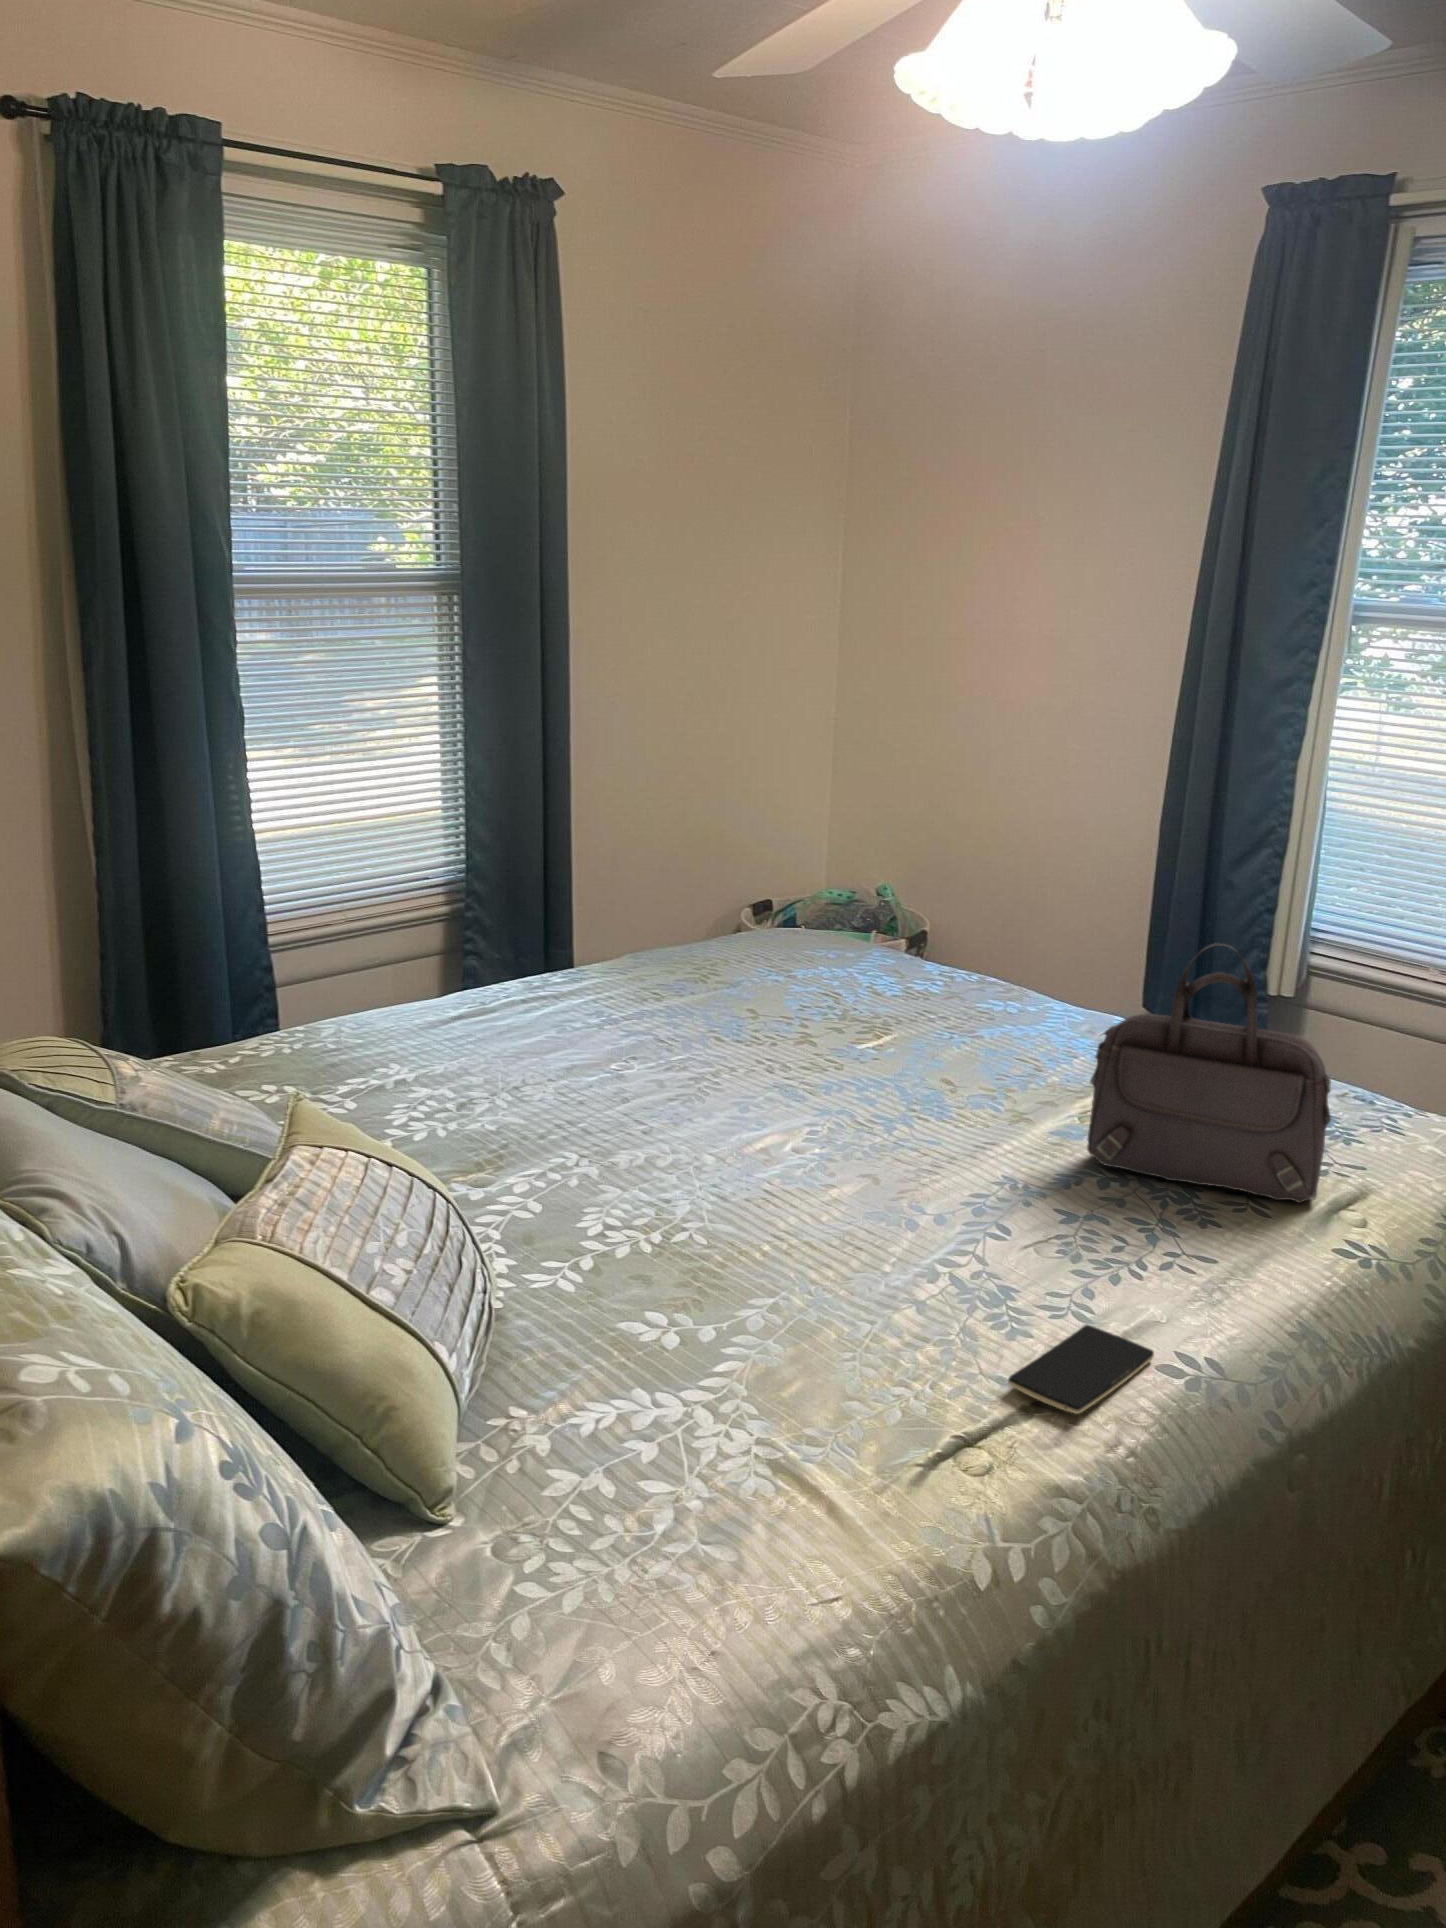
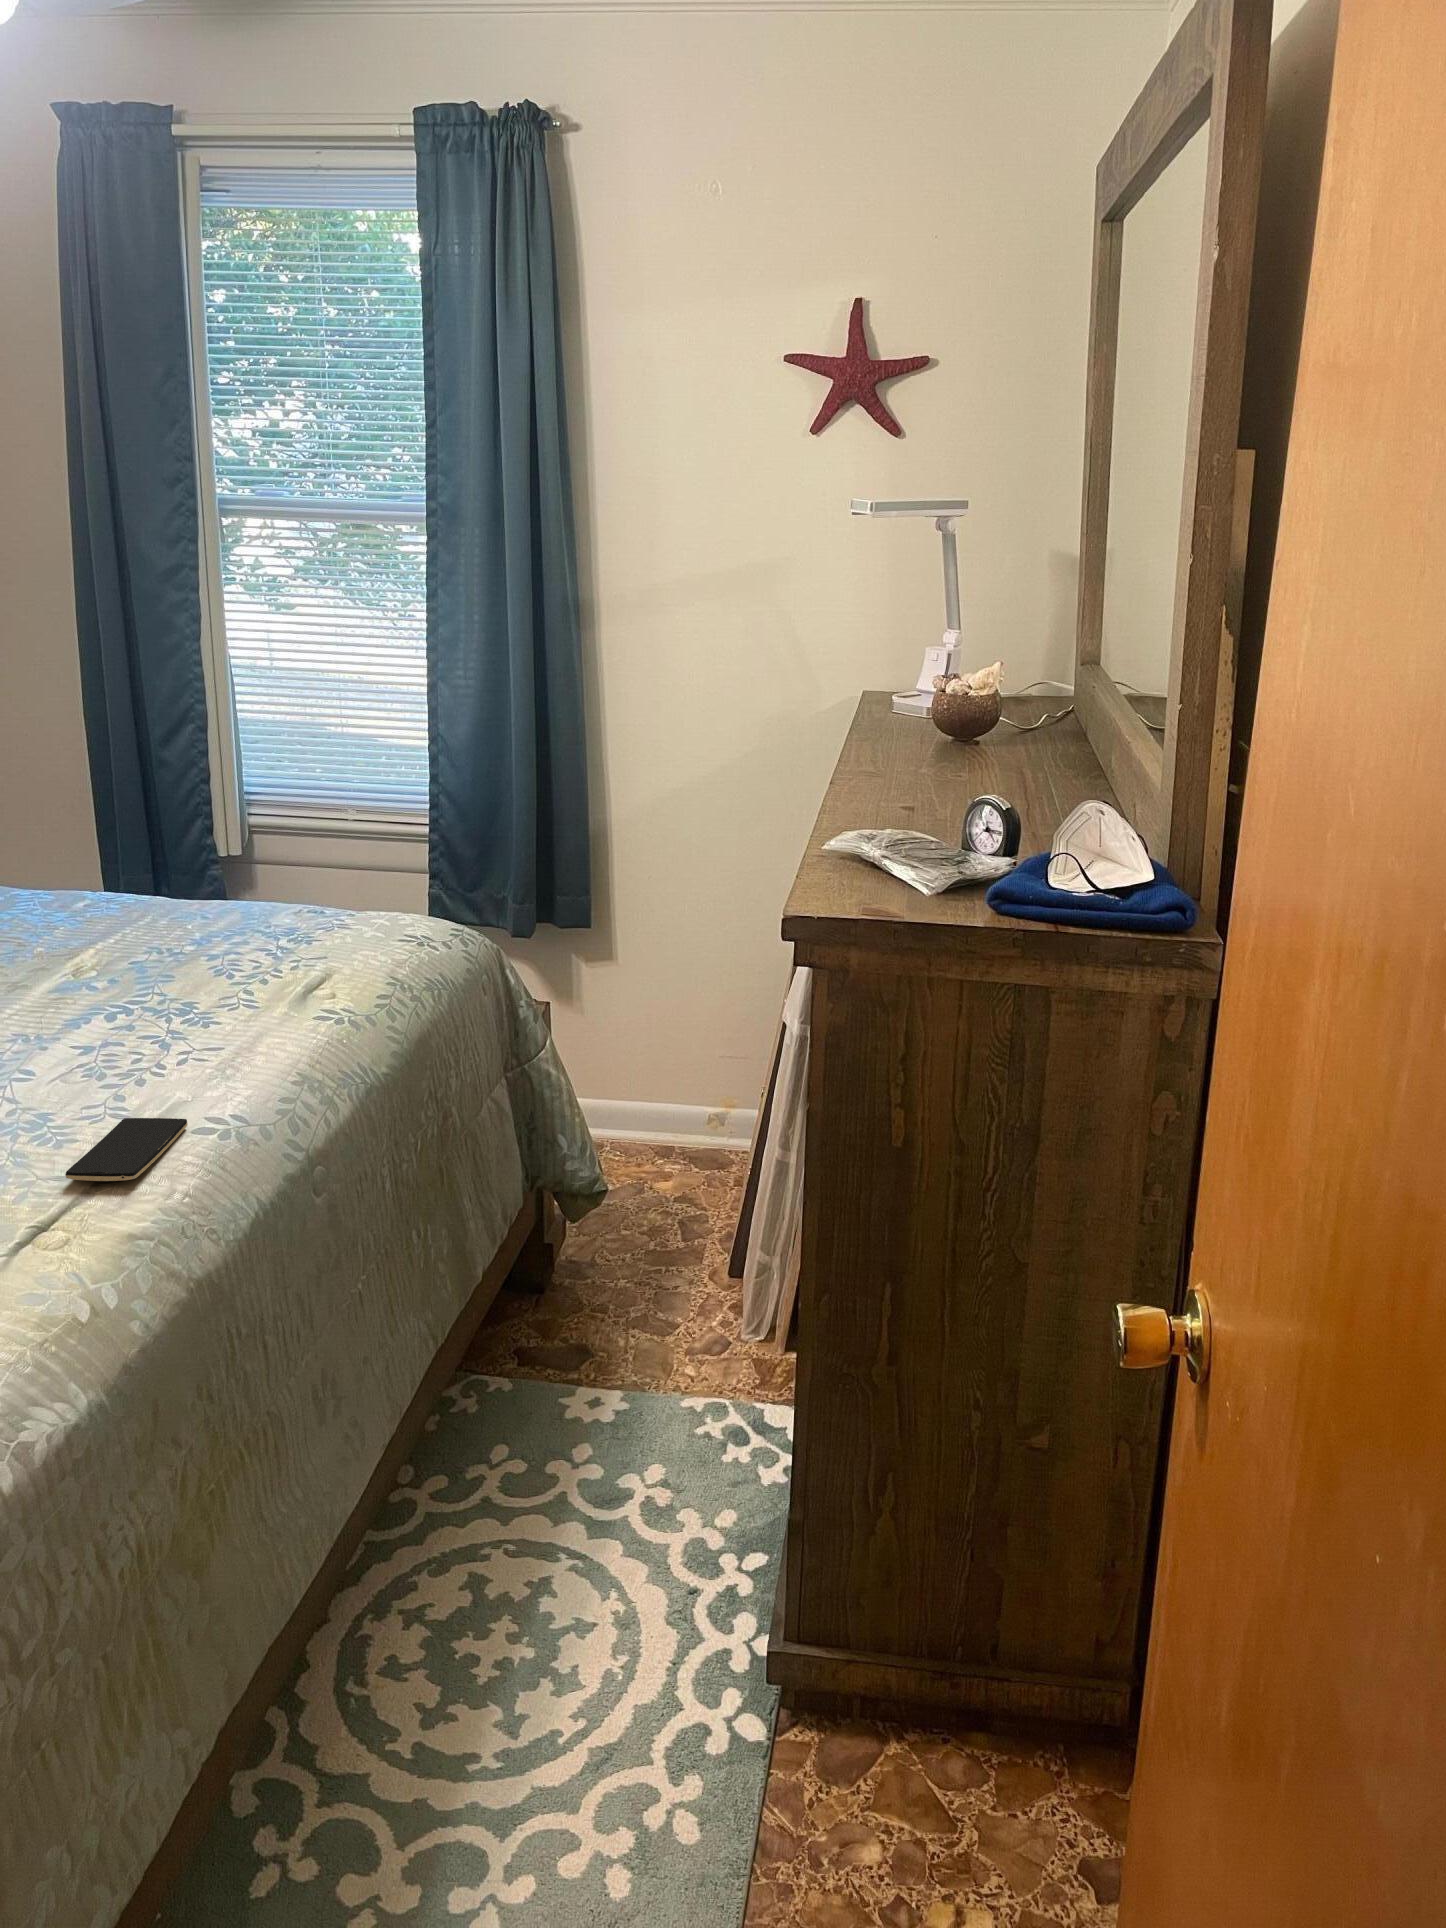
handbag: present [1087,943,1331,1203] -> none [75,787,292,1004]

